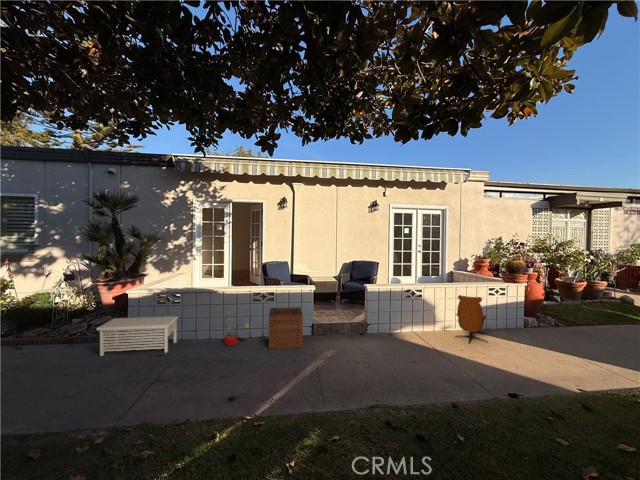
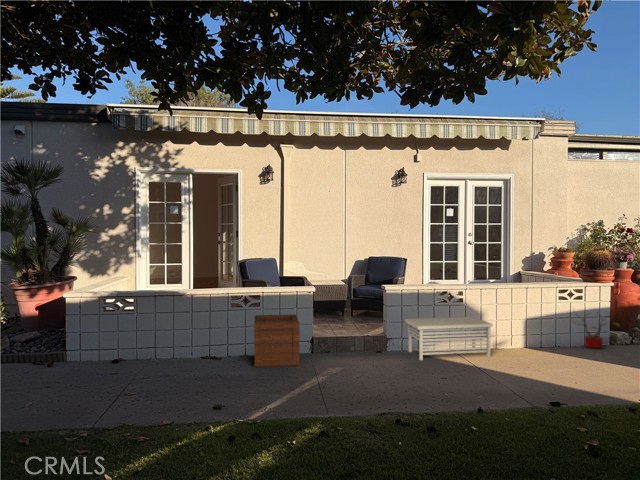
lounge chair: present [455,295,487,343] -> none [507,294,550,360]
storage bench: present [97,316,178,356] -> present [405,317,493,360]
decorative plant: present [224,319,249,346] -> present [582,312,607,348]

